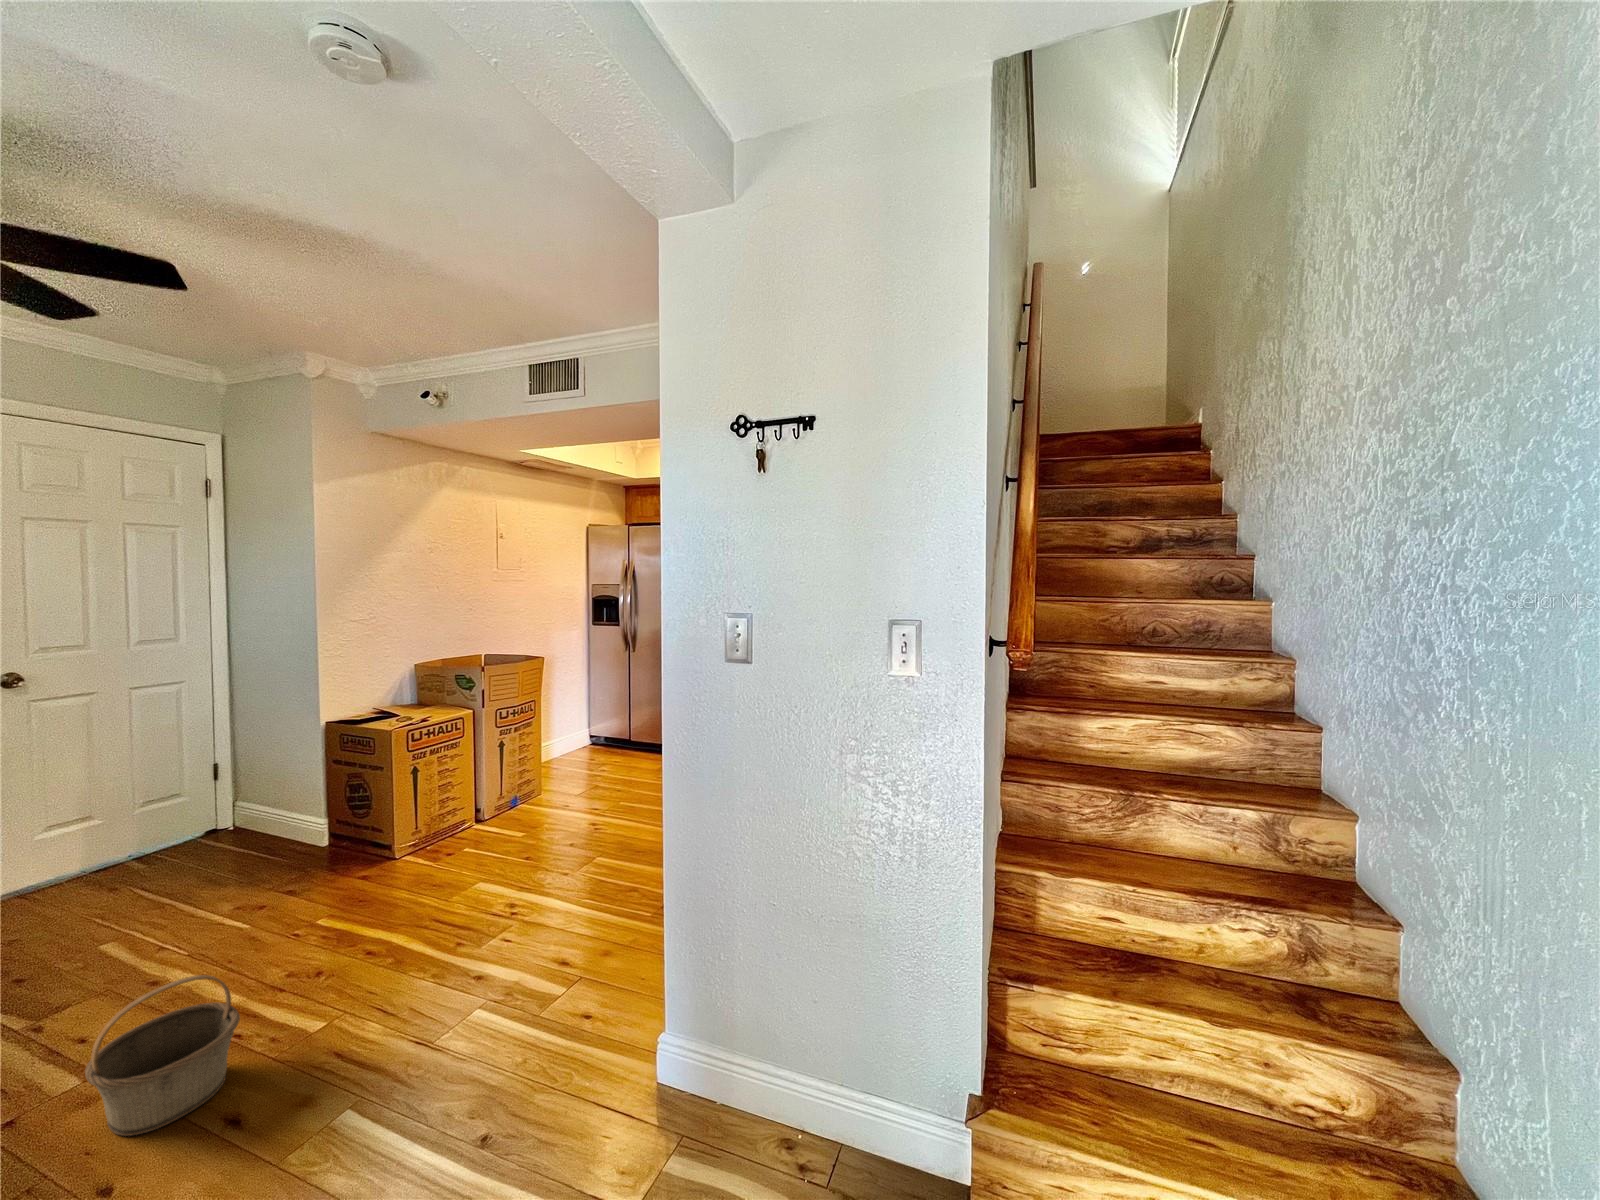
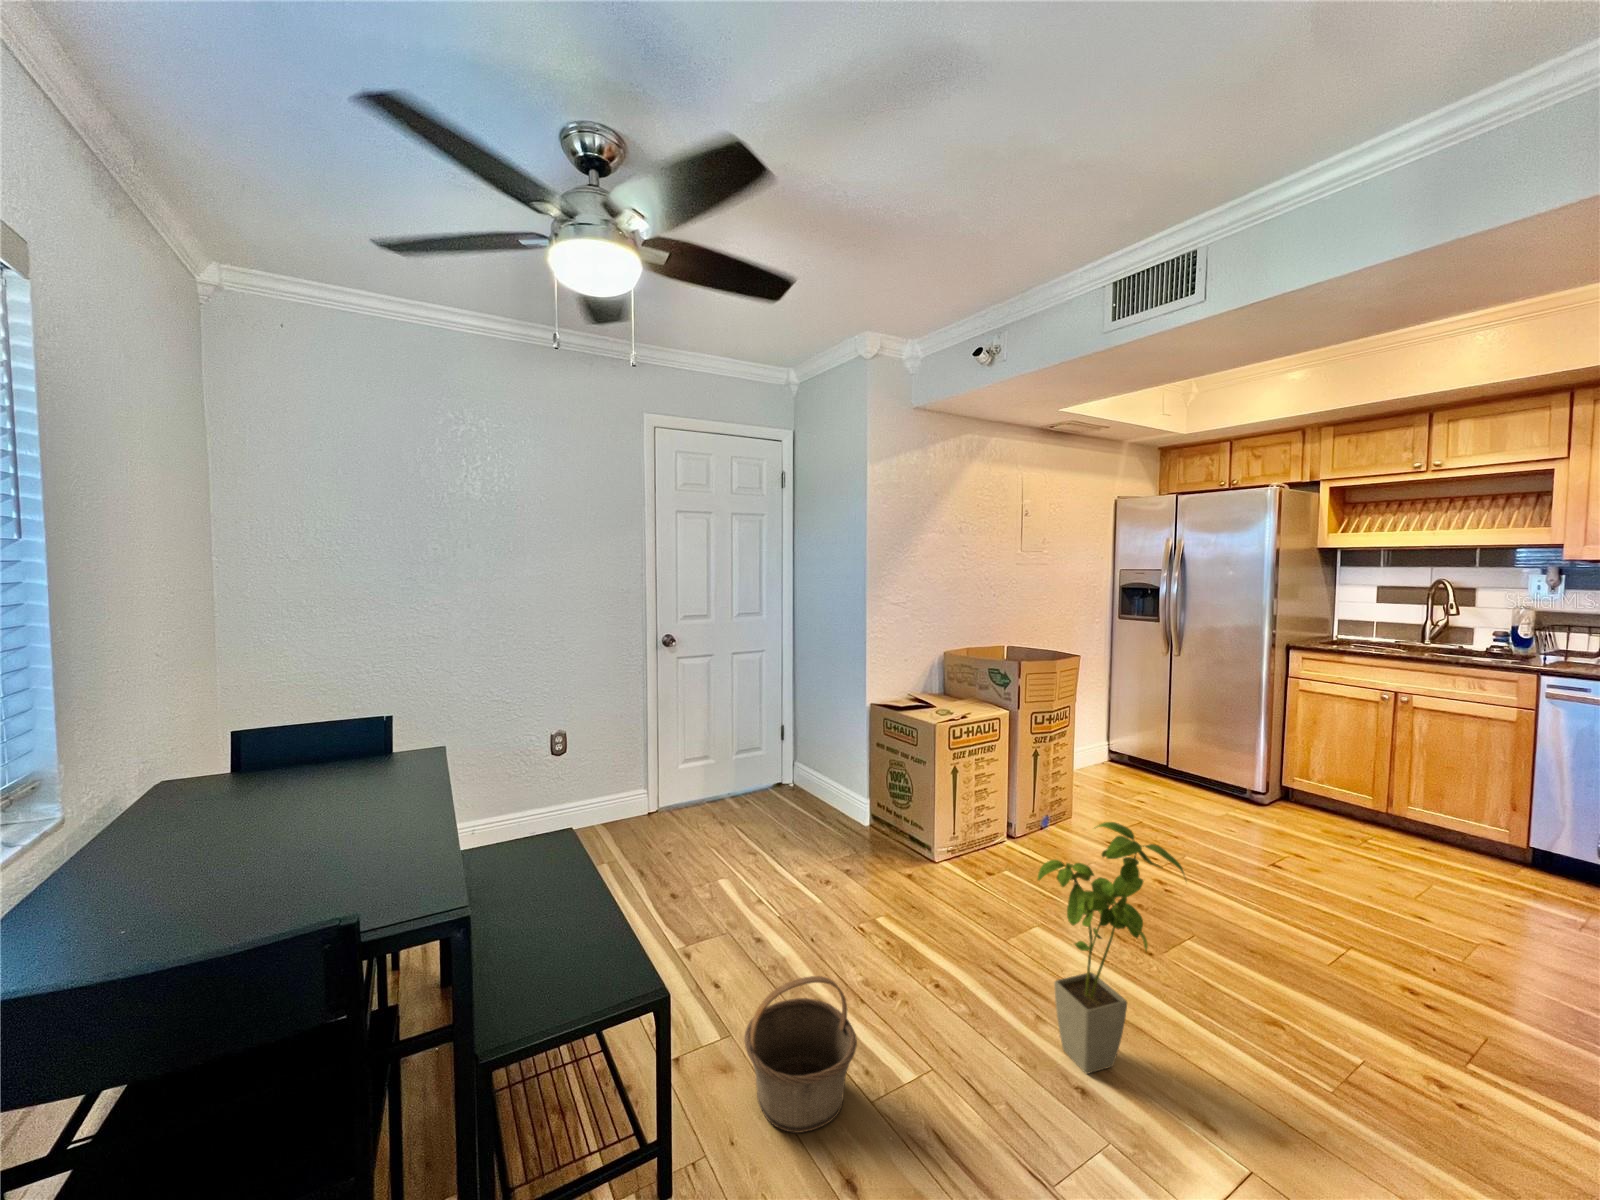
house plant: none [438,774,546,970] -> present [1038,822,1184,1074]

